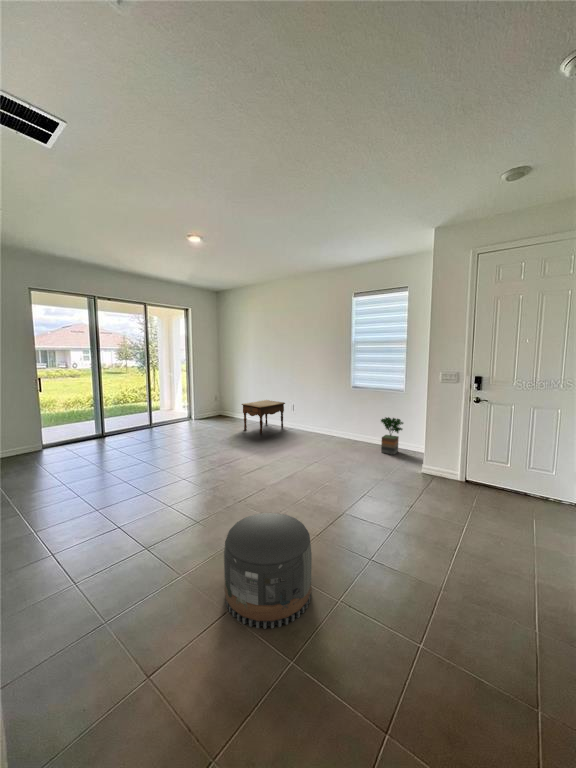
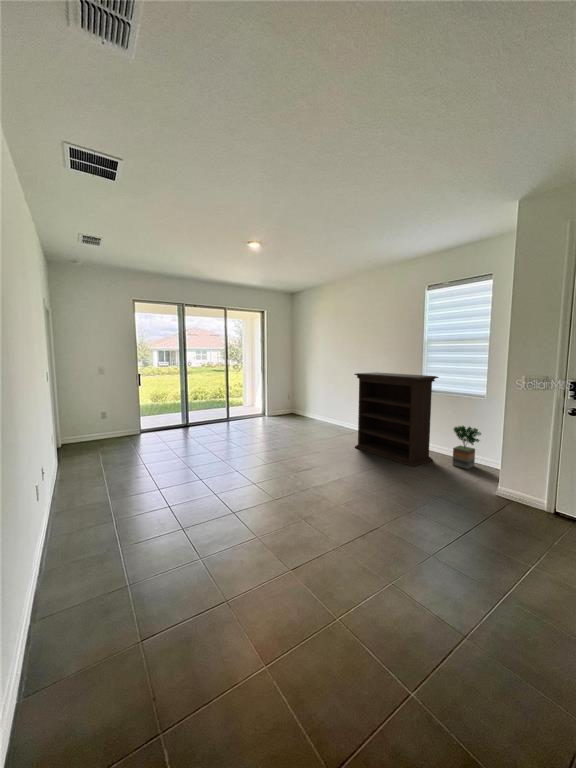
bookshelf: none [292,372,368,457] -> present [355,372,439,467]
side table: present [242,400,285,434] -> none [308,400,353,434]
pouf: present [224,513,312,629] -> none [227,515,317,636]

